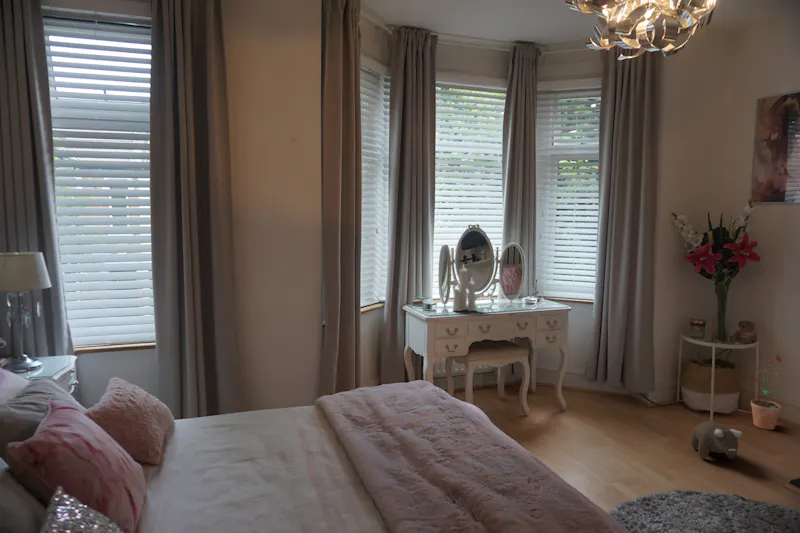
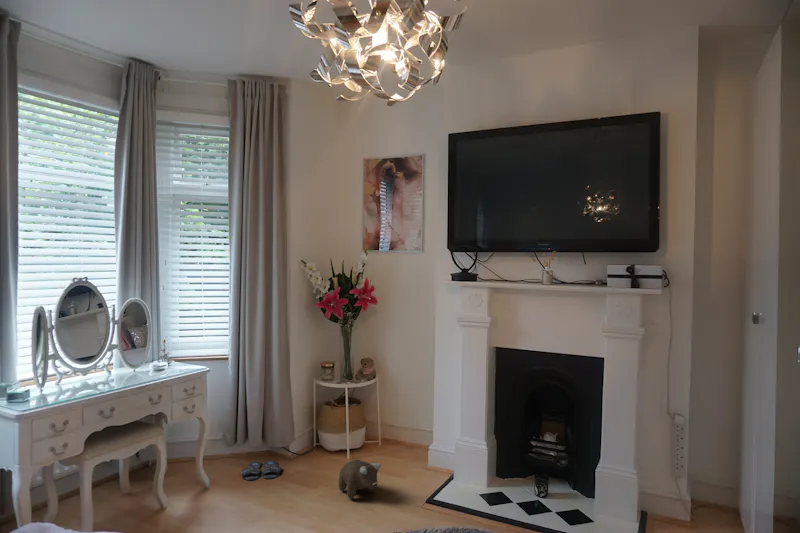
candle: present [453,268,476,311] -> none [54,326,91,397]
potted plant: present [751,355,781,430] -> none [374,384,397,452]
slippers: none [595,401,635,419] -> present [241,461,281,481]

